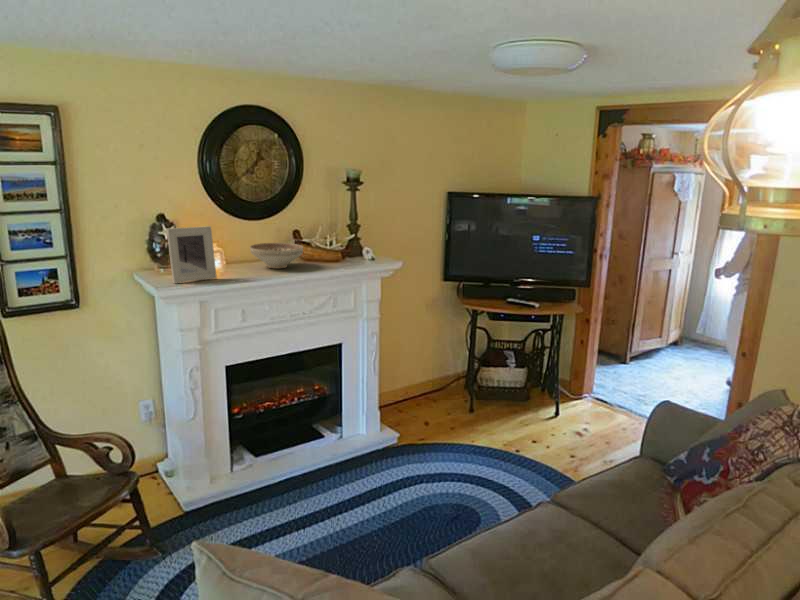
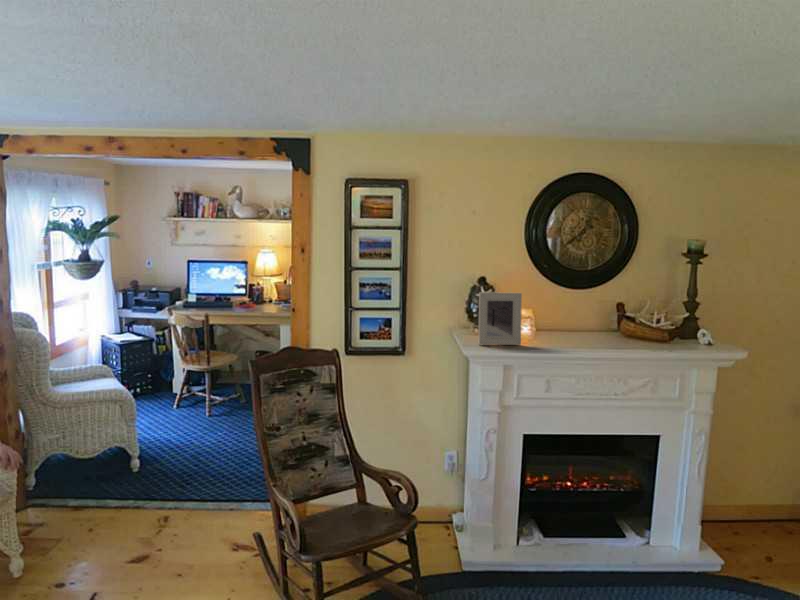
decorative bowl: present [250,243,303,268] -> none [563,313,622,342]

